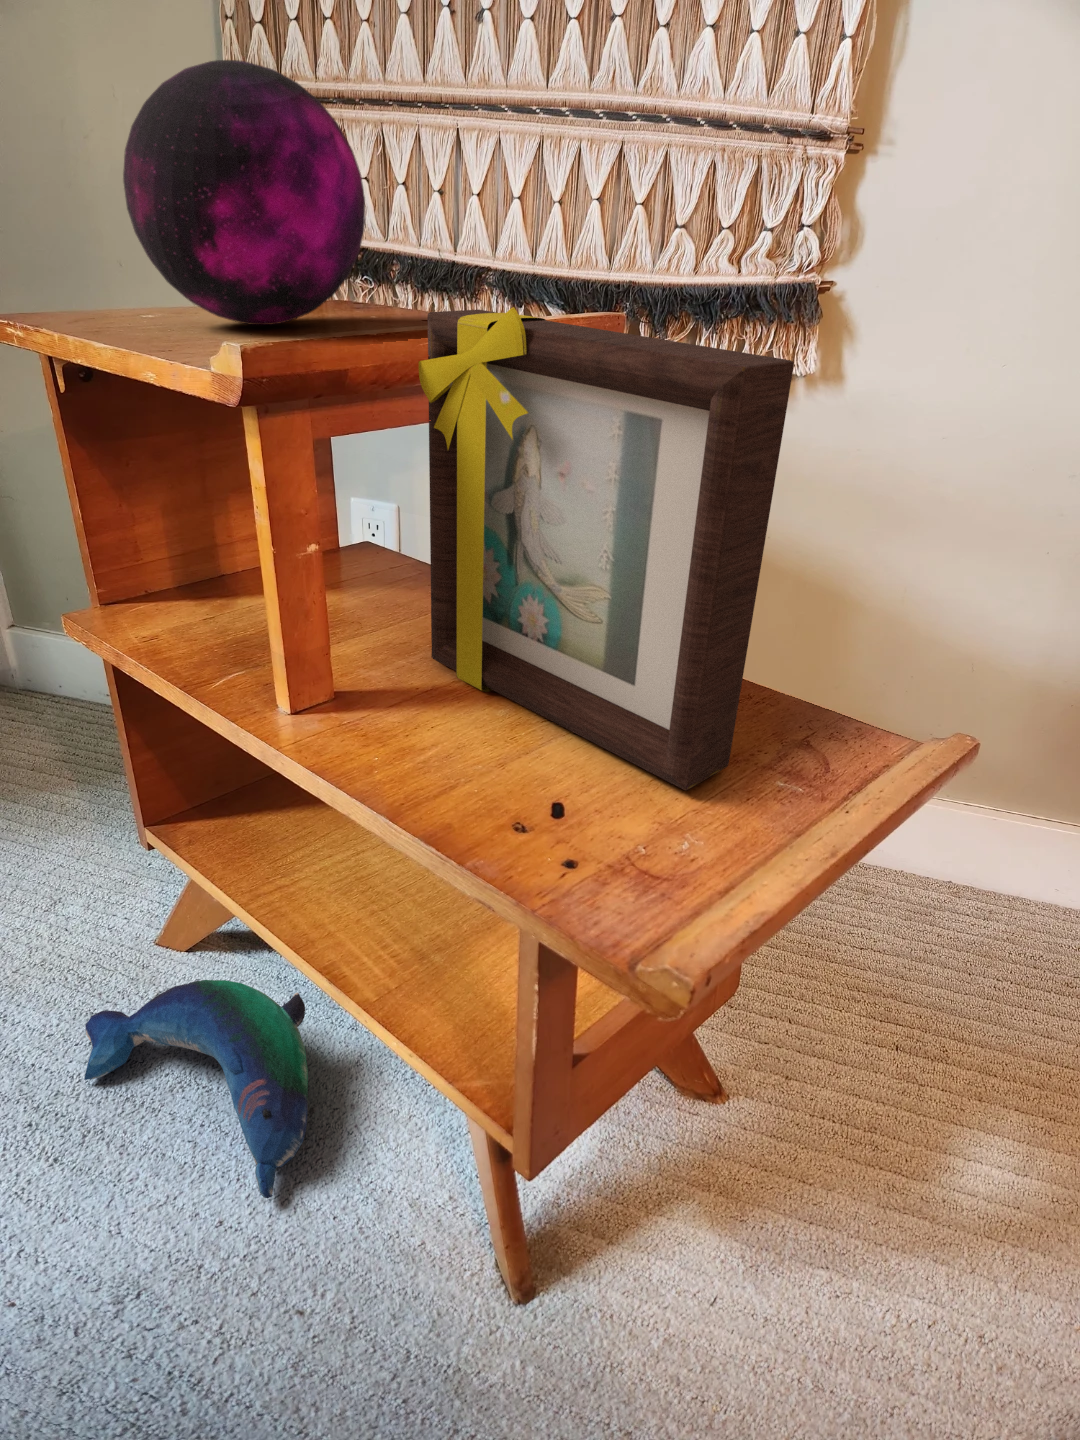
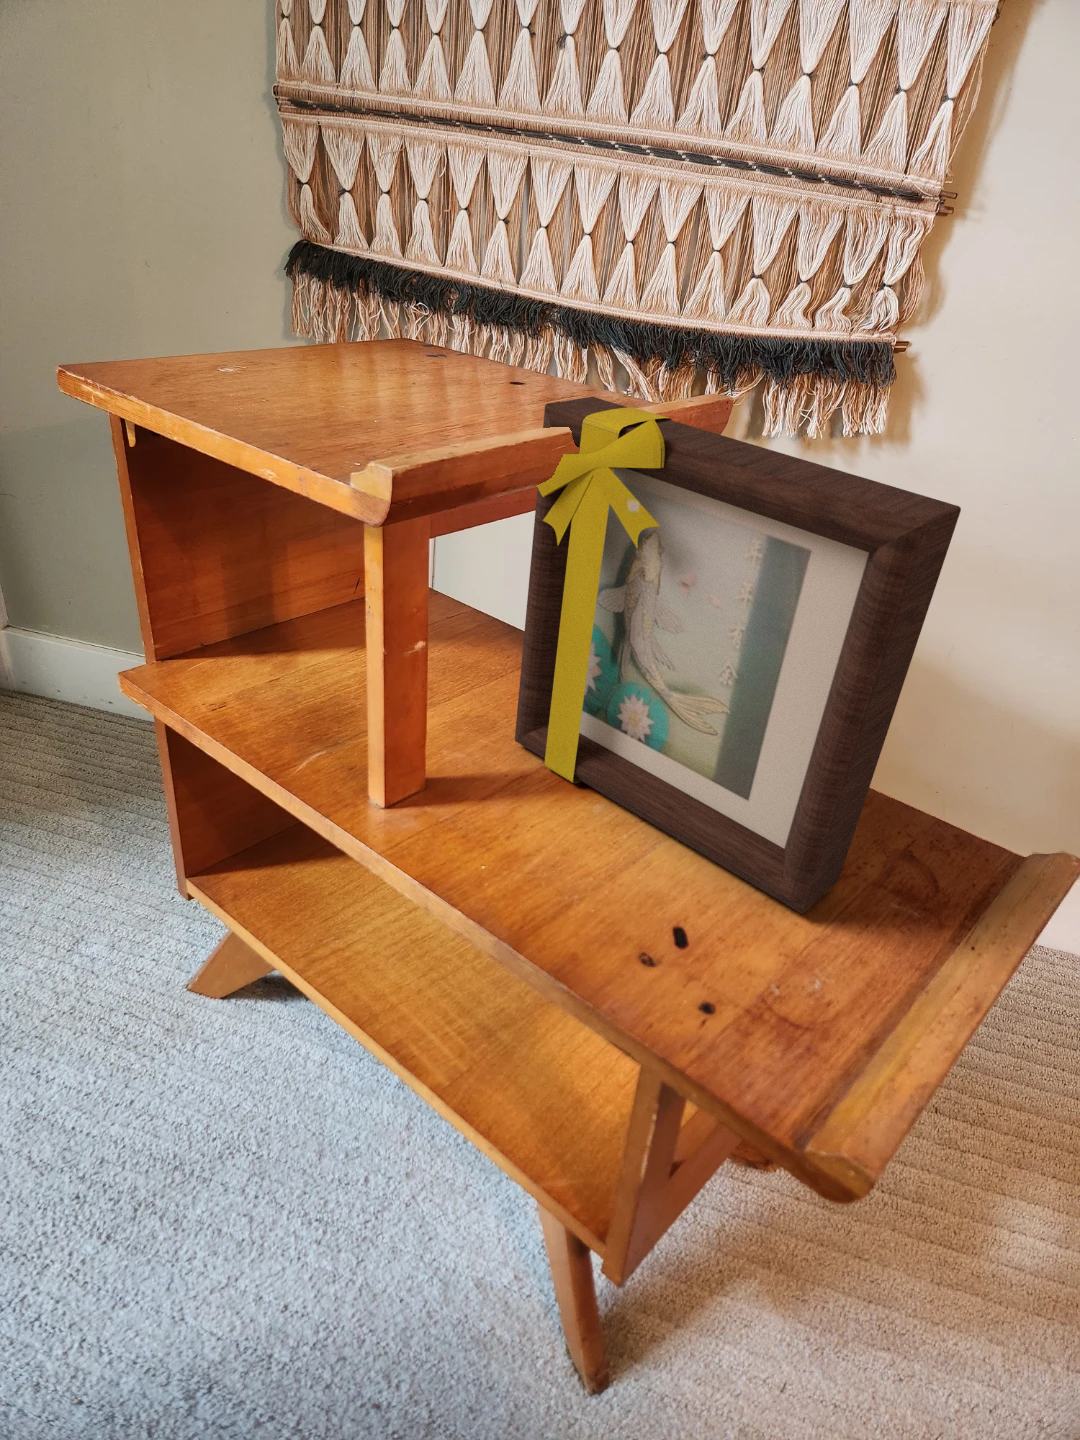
decorative orb: present [123,60,365,325] -> none [204,107,457,381]
plush toy: present [84,980,308,1198] -> none [129,1043,367,1281]

